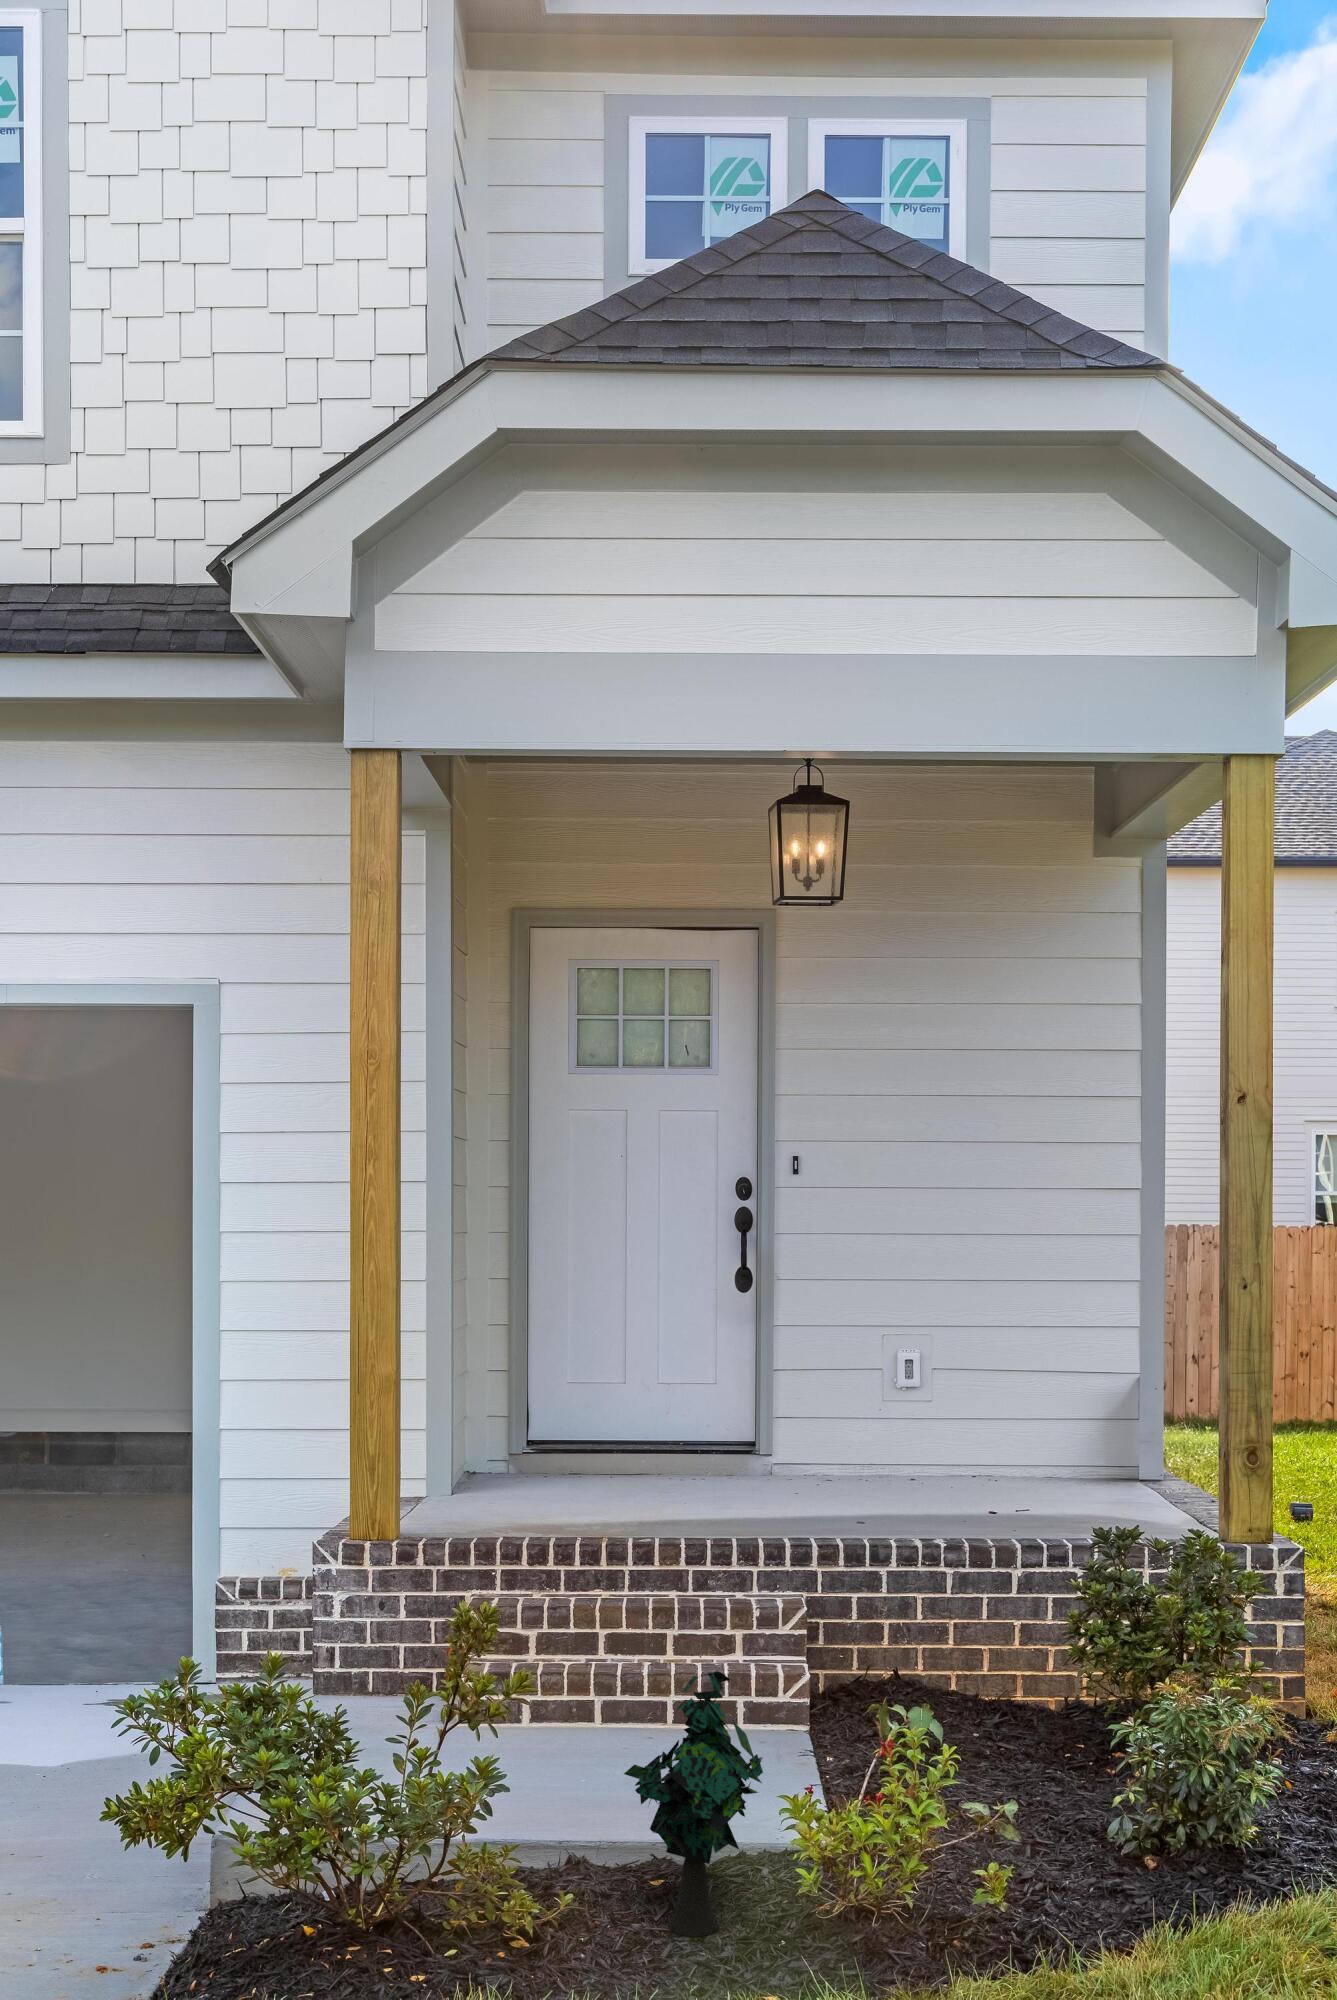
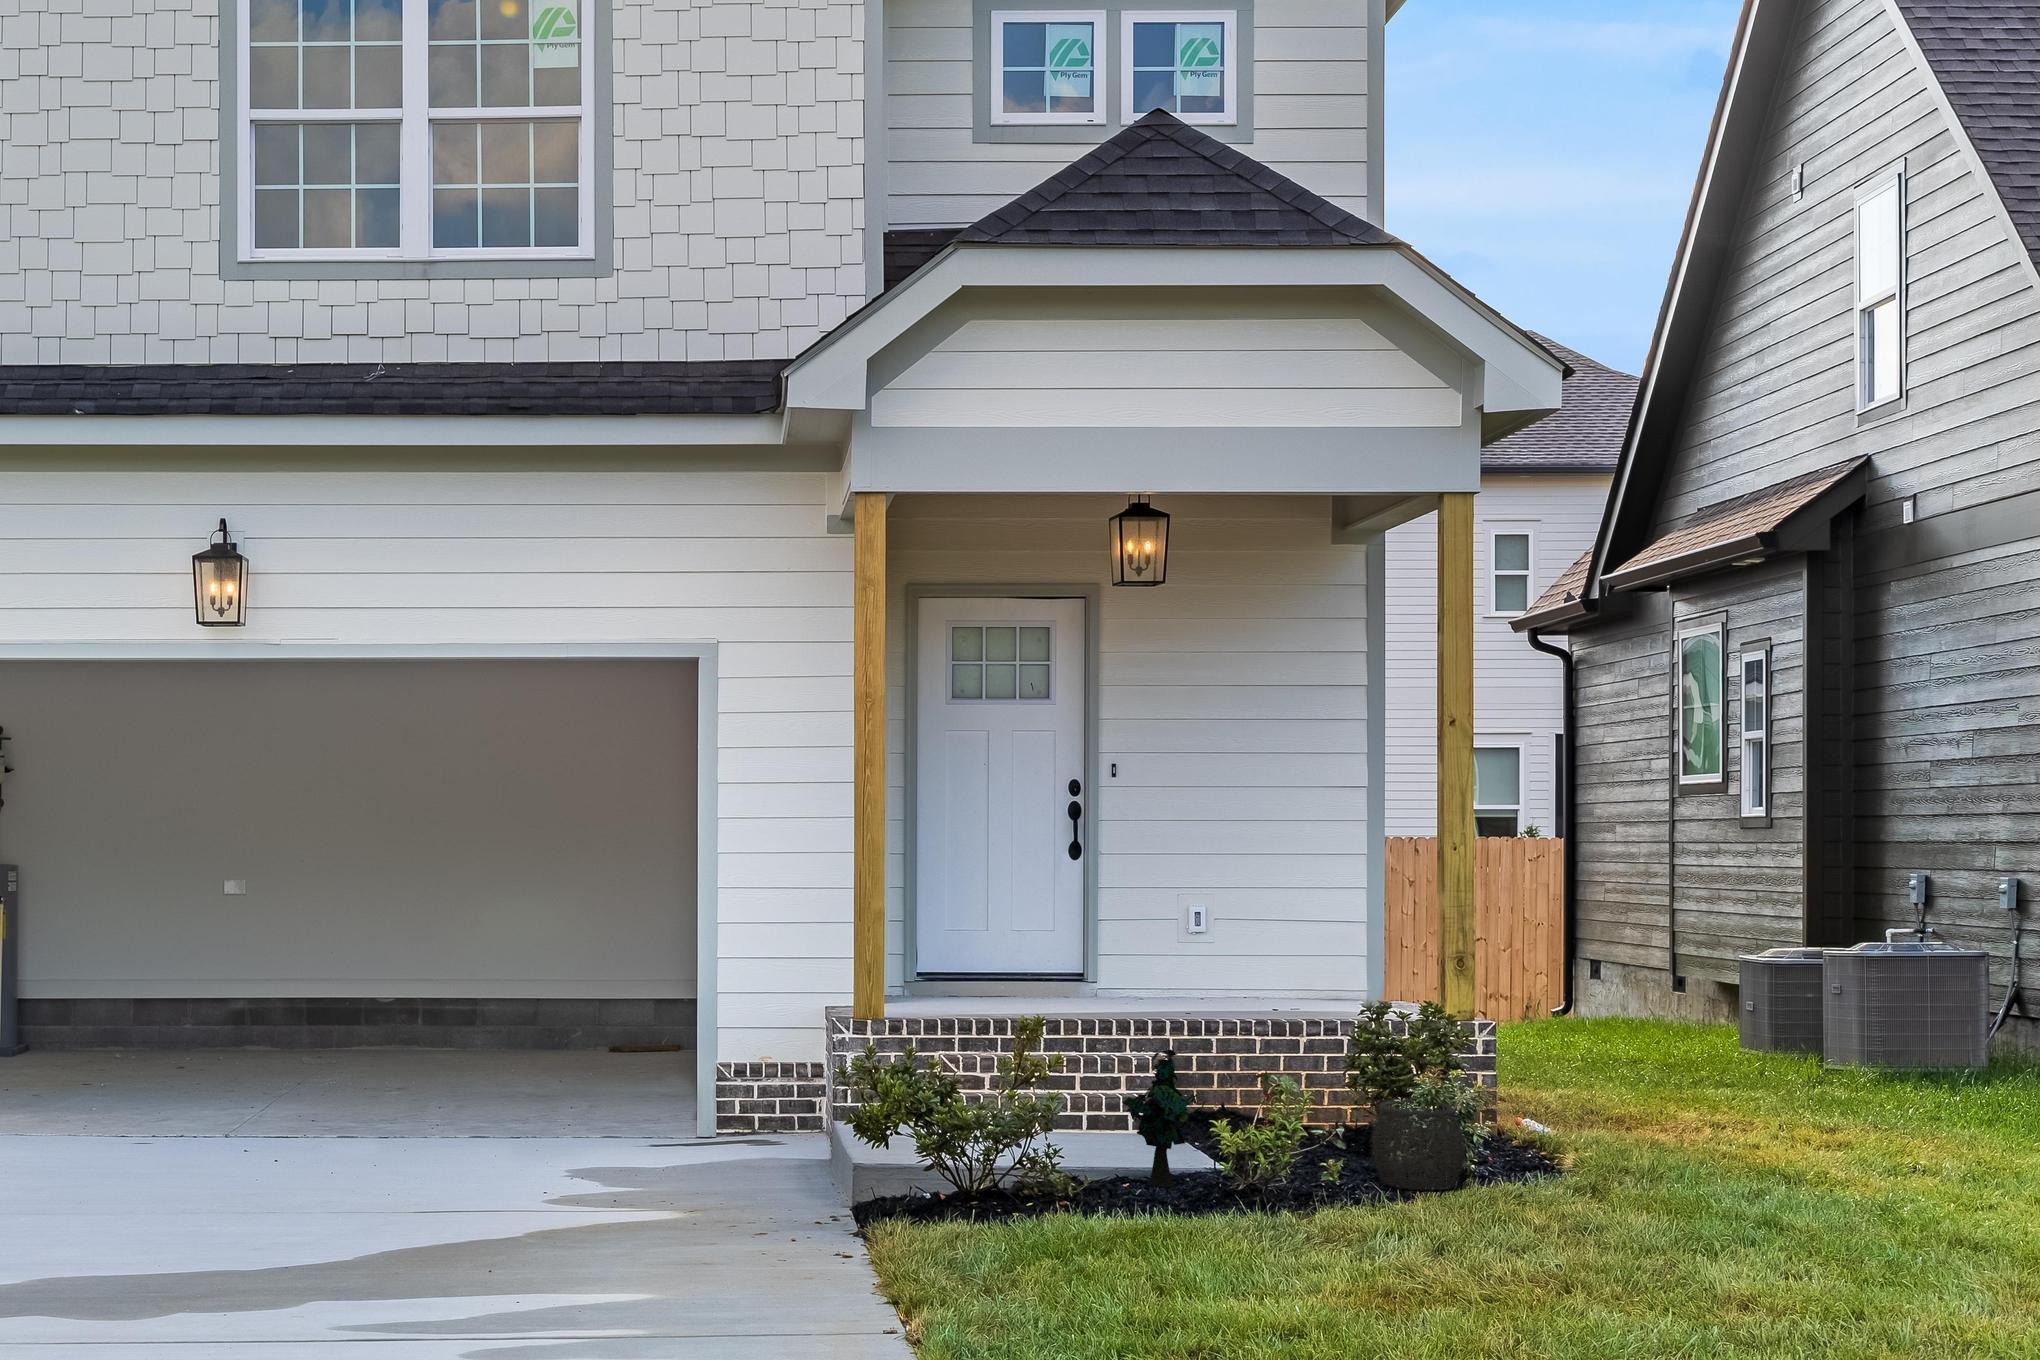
woven basket: none [1087,1746,1260,1943] -> present [1372,1099,1465,1191]

